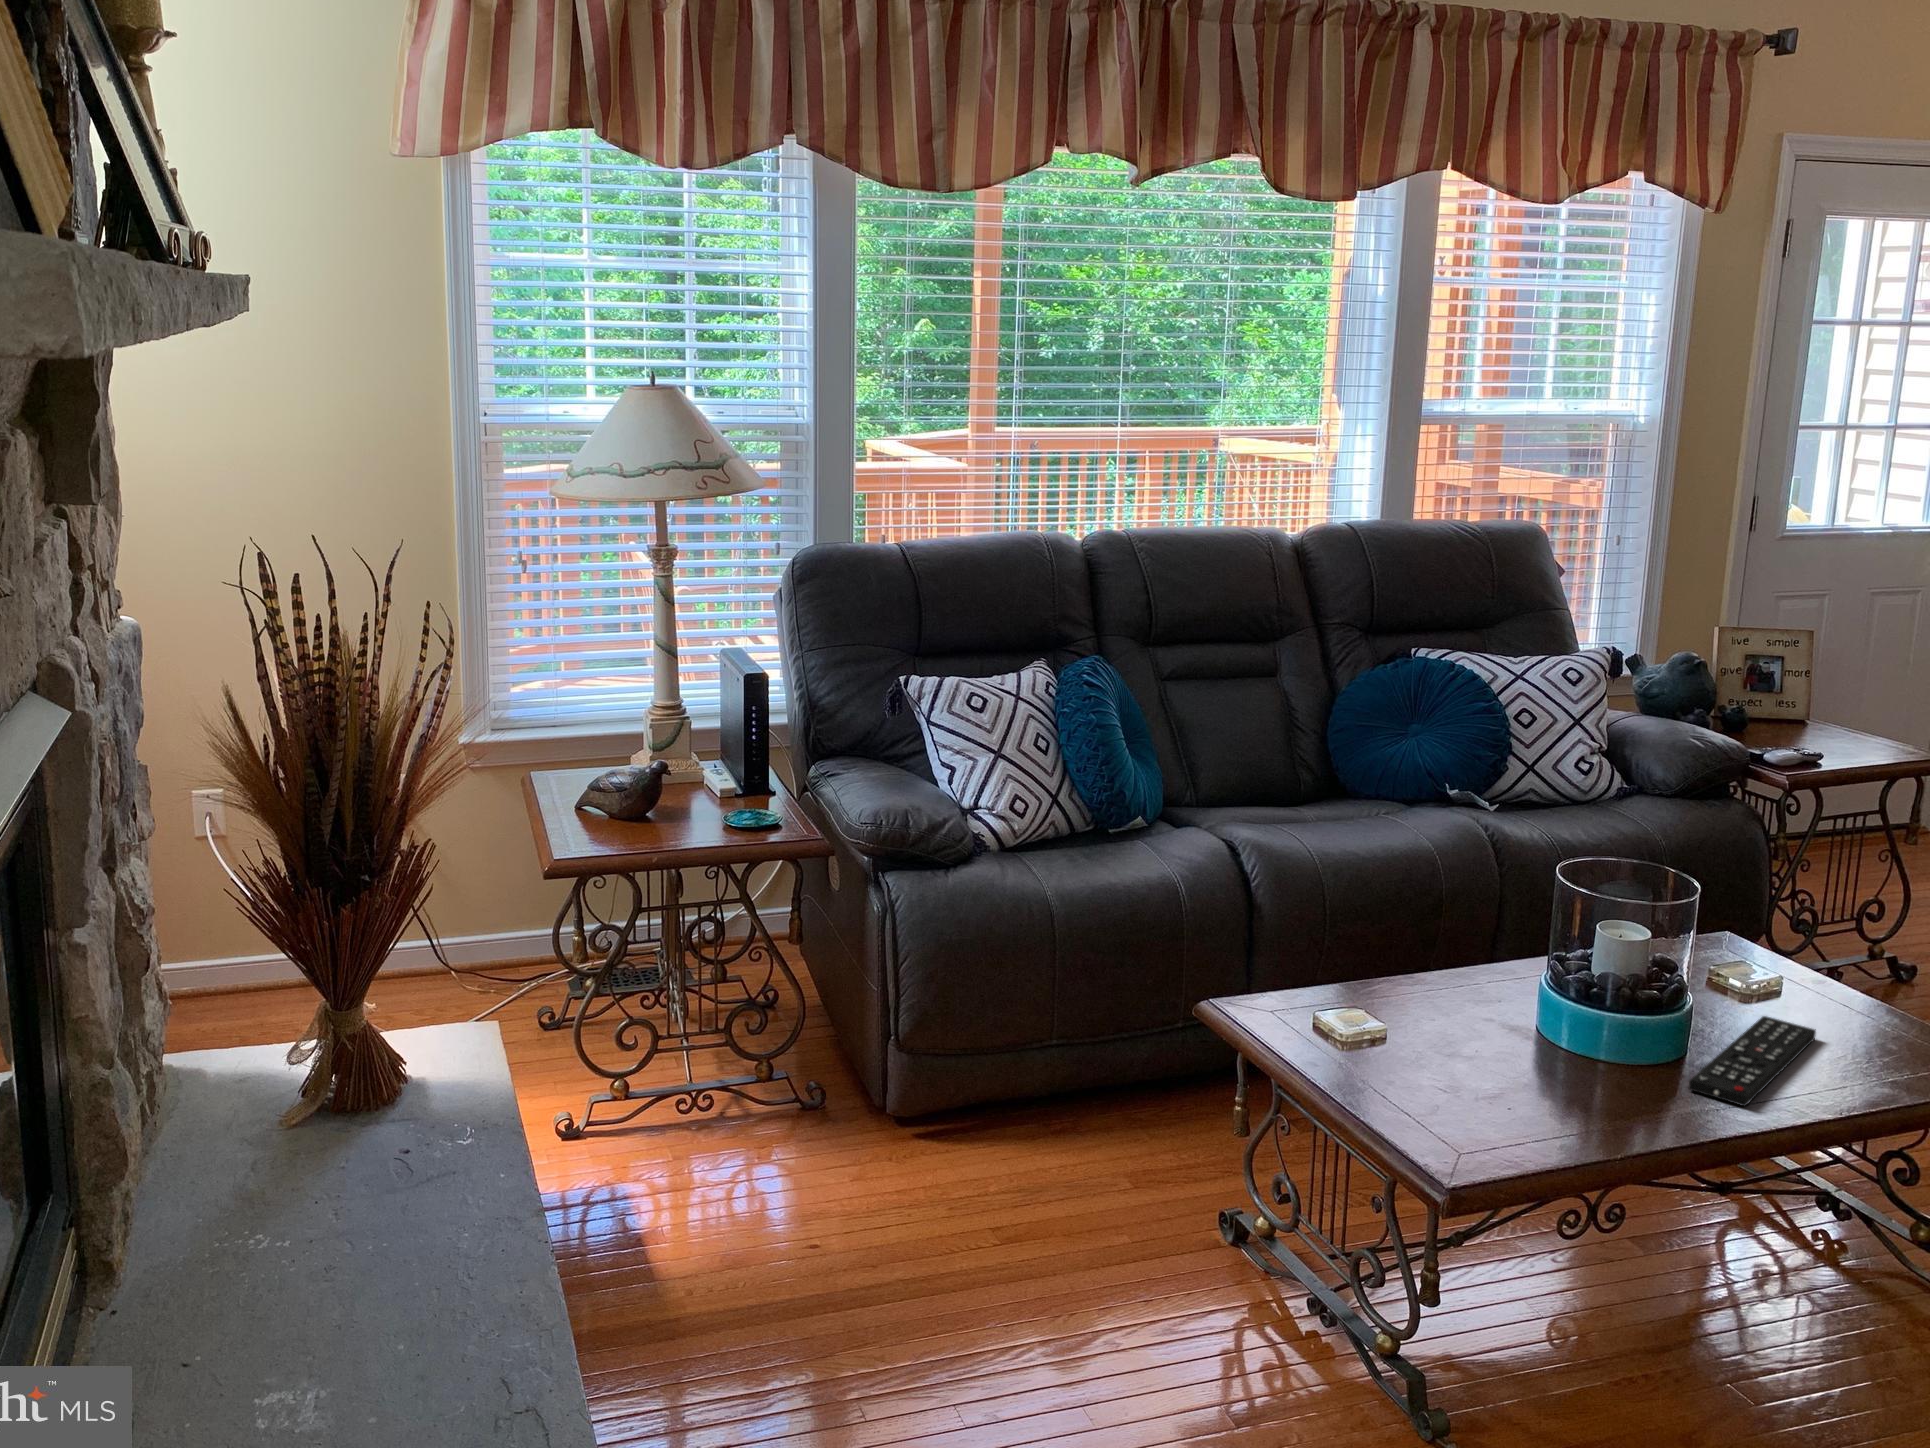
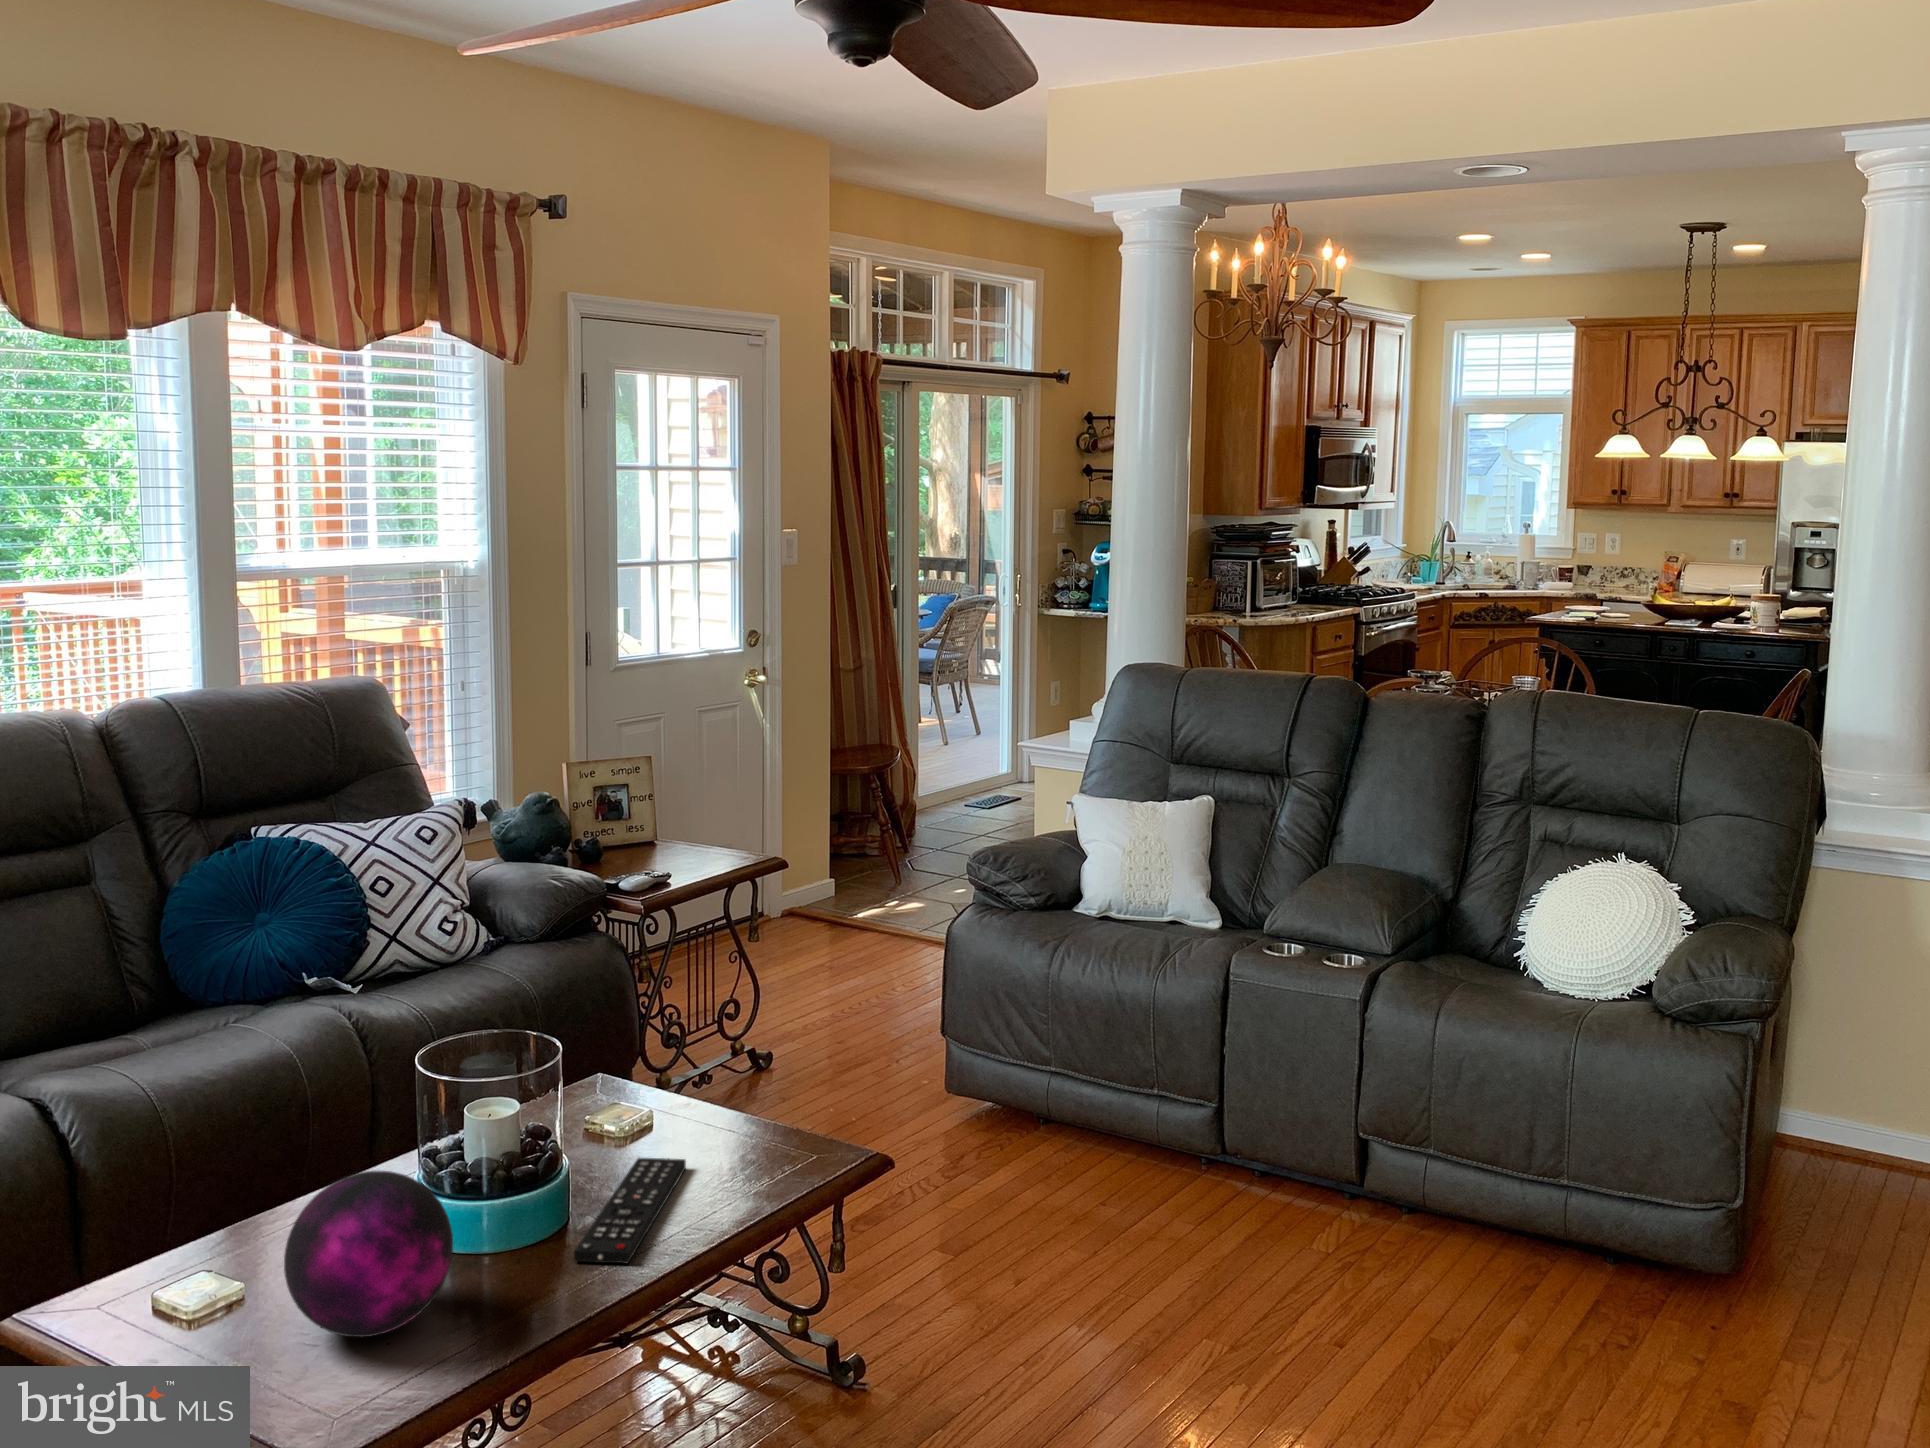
decorative orb: none [1429,953,1578,1096] -> present [284,1171,453,1337]

